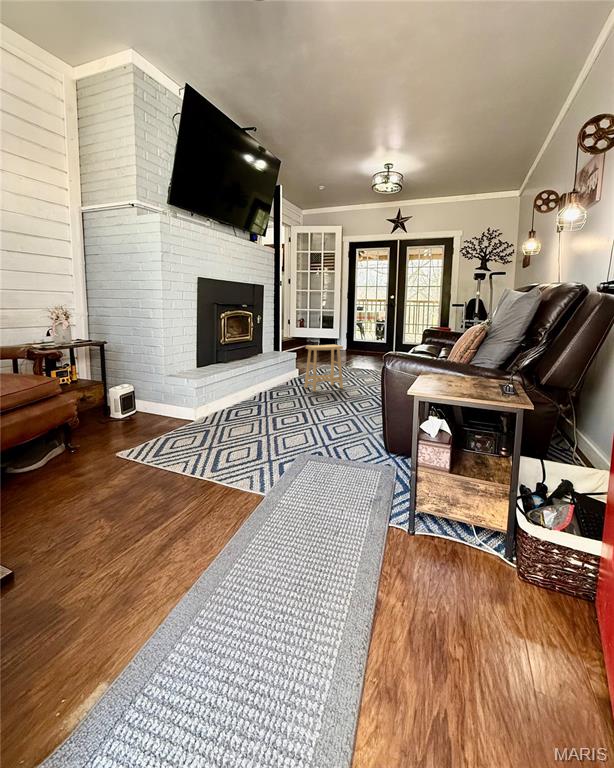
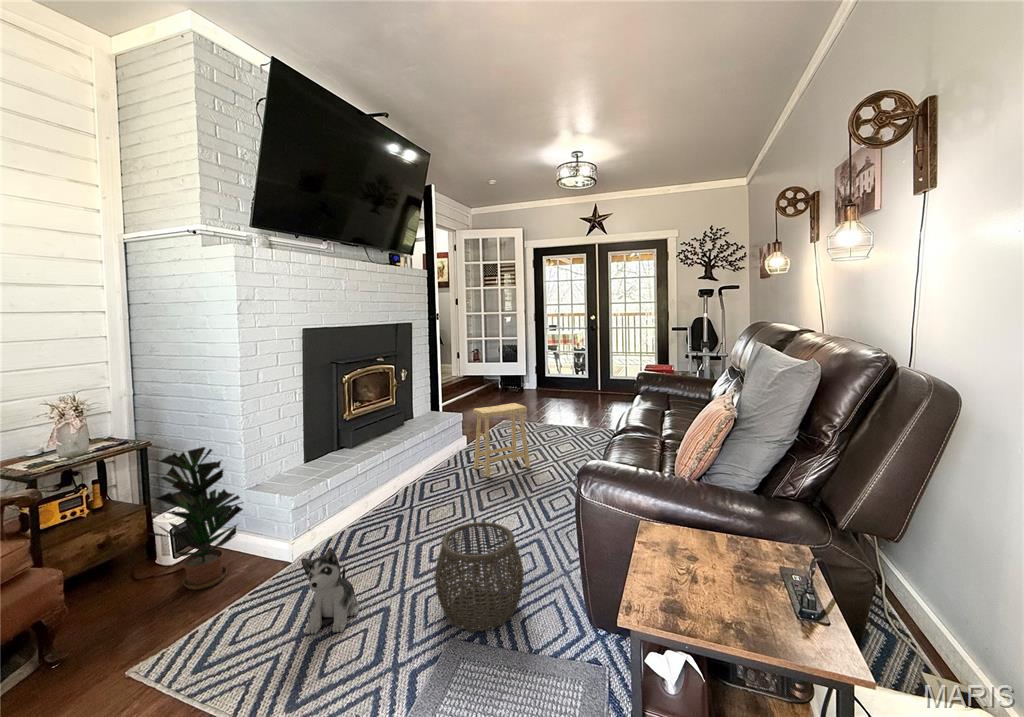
potted plant: none [113,345,168,429] -> present [148,447,244,590]
woven basket: none [289,393,343,449] -> present [434,522,524,632]
plush toy: none [211,398,243,446] -> present [301,547,359,634]

